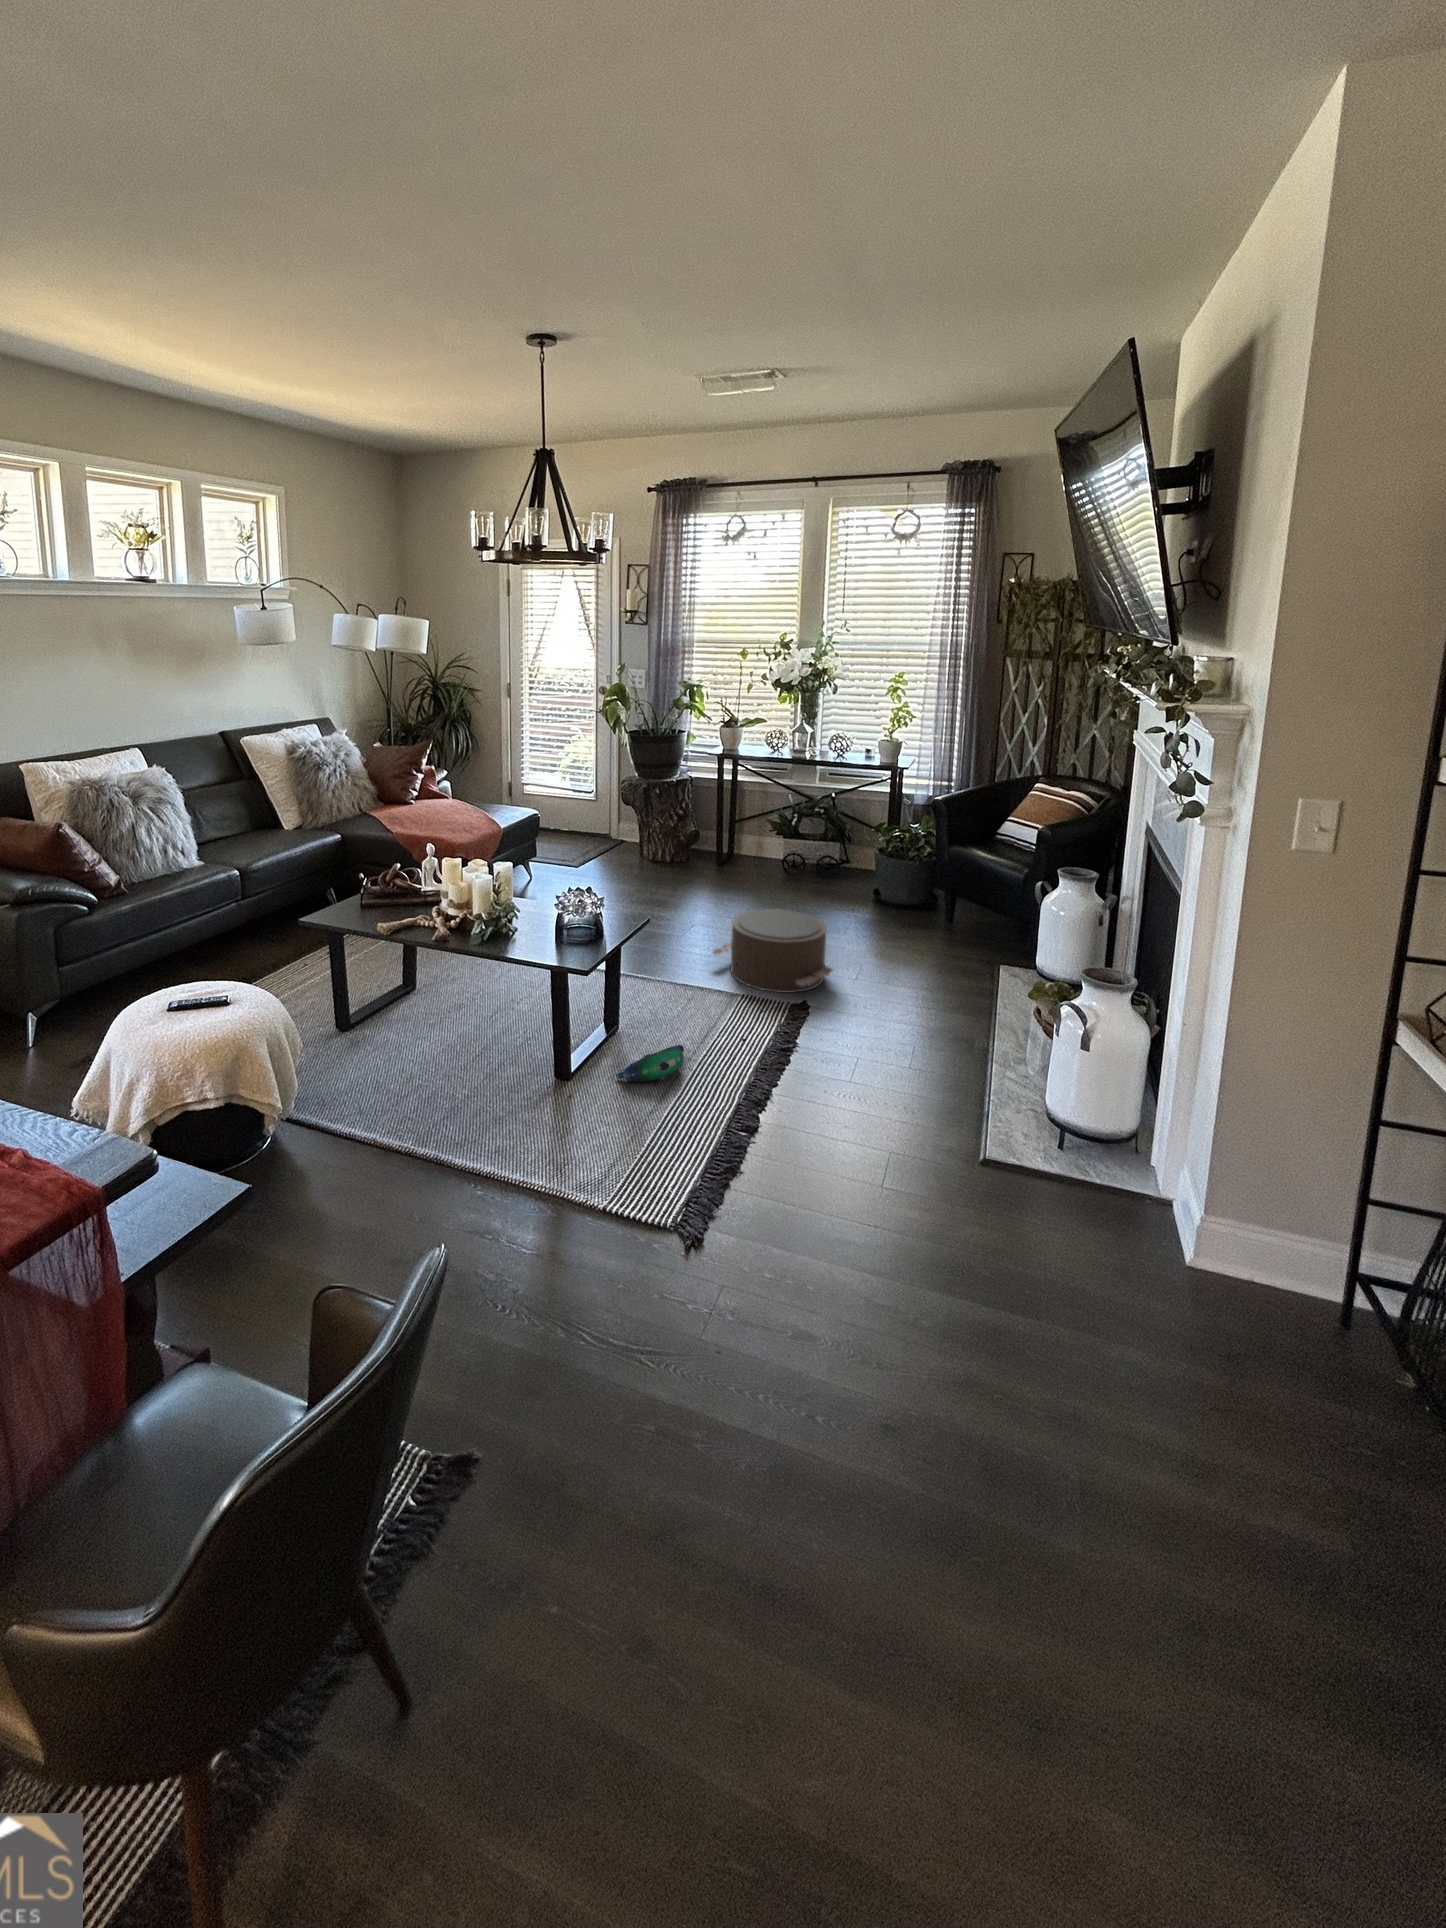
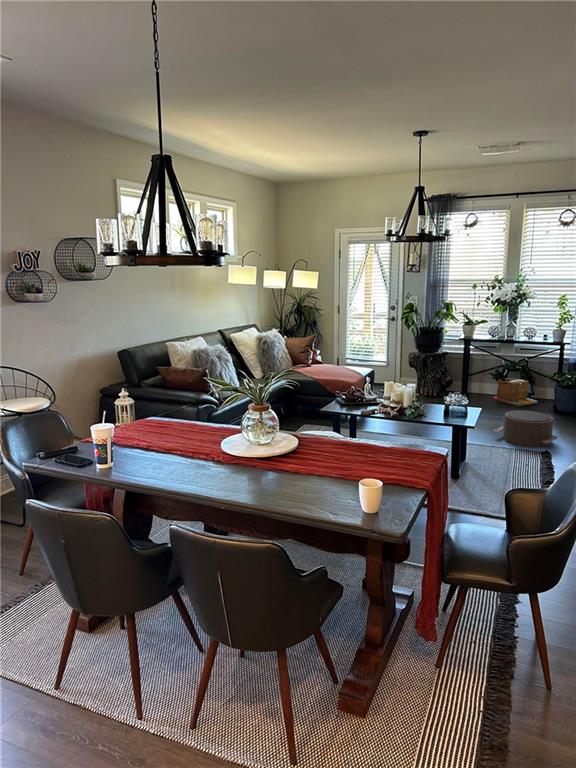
laundry basket: none [771,830,852,888] -> present [493,378,538,406]
plush toy: present [617,1045,684,1083] -> none [483,464,511,479]

